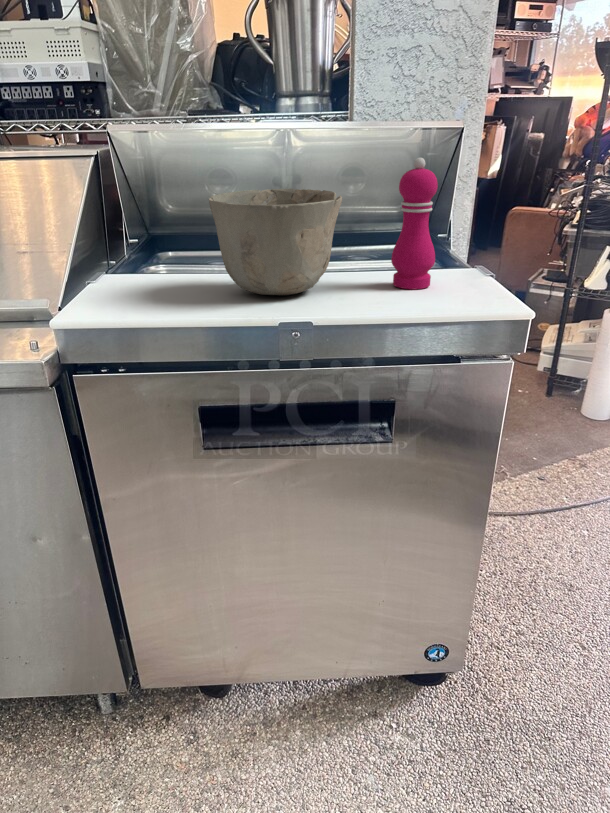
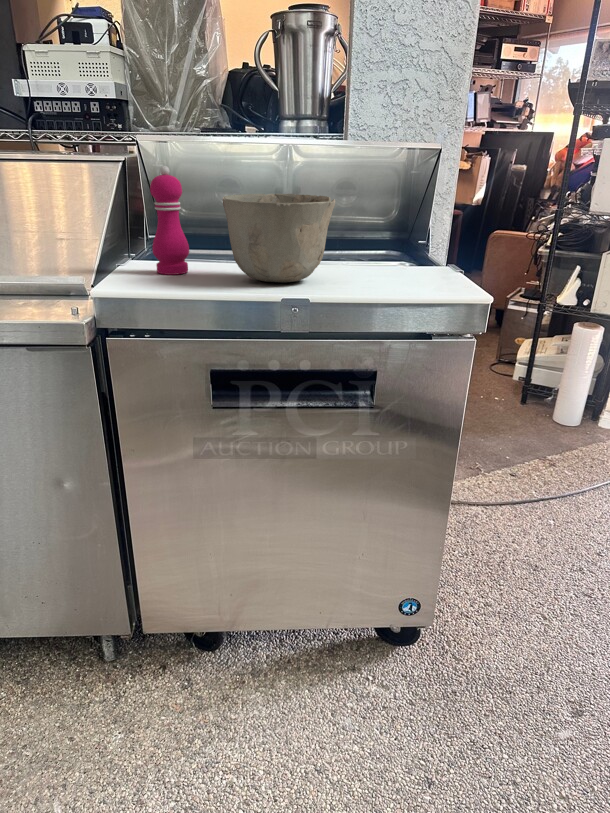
pepper mill: present [391,158,438,289] -> present [150,166,189,275]

